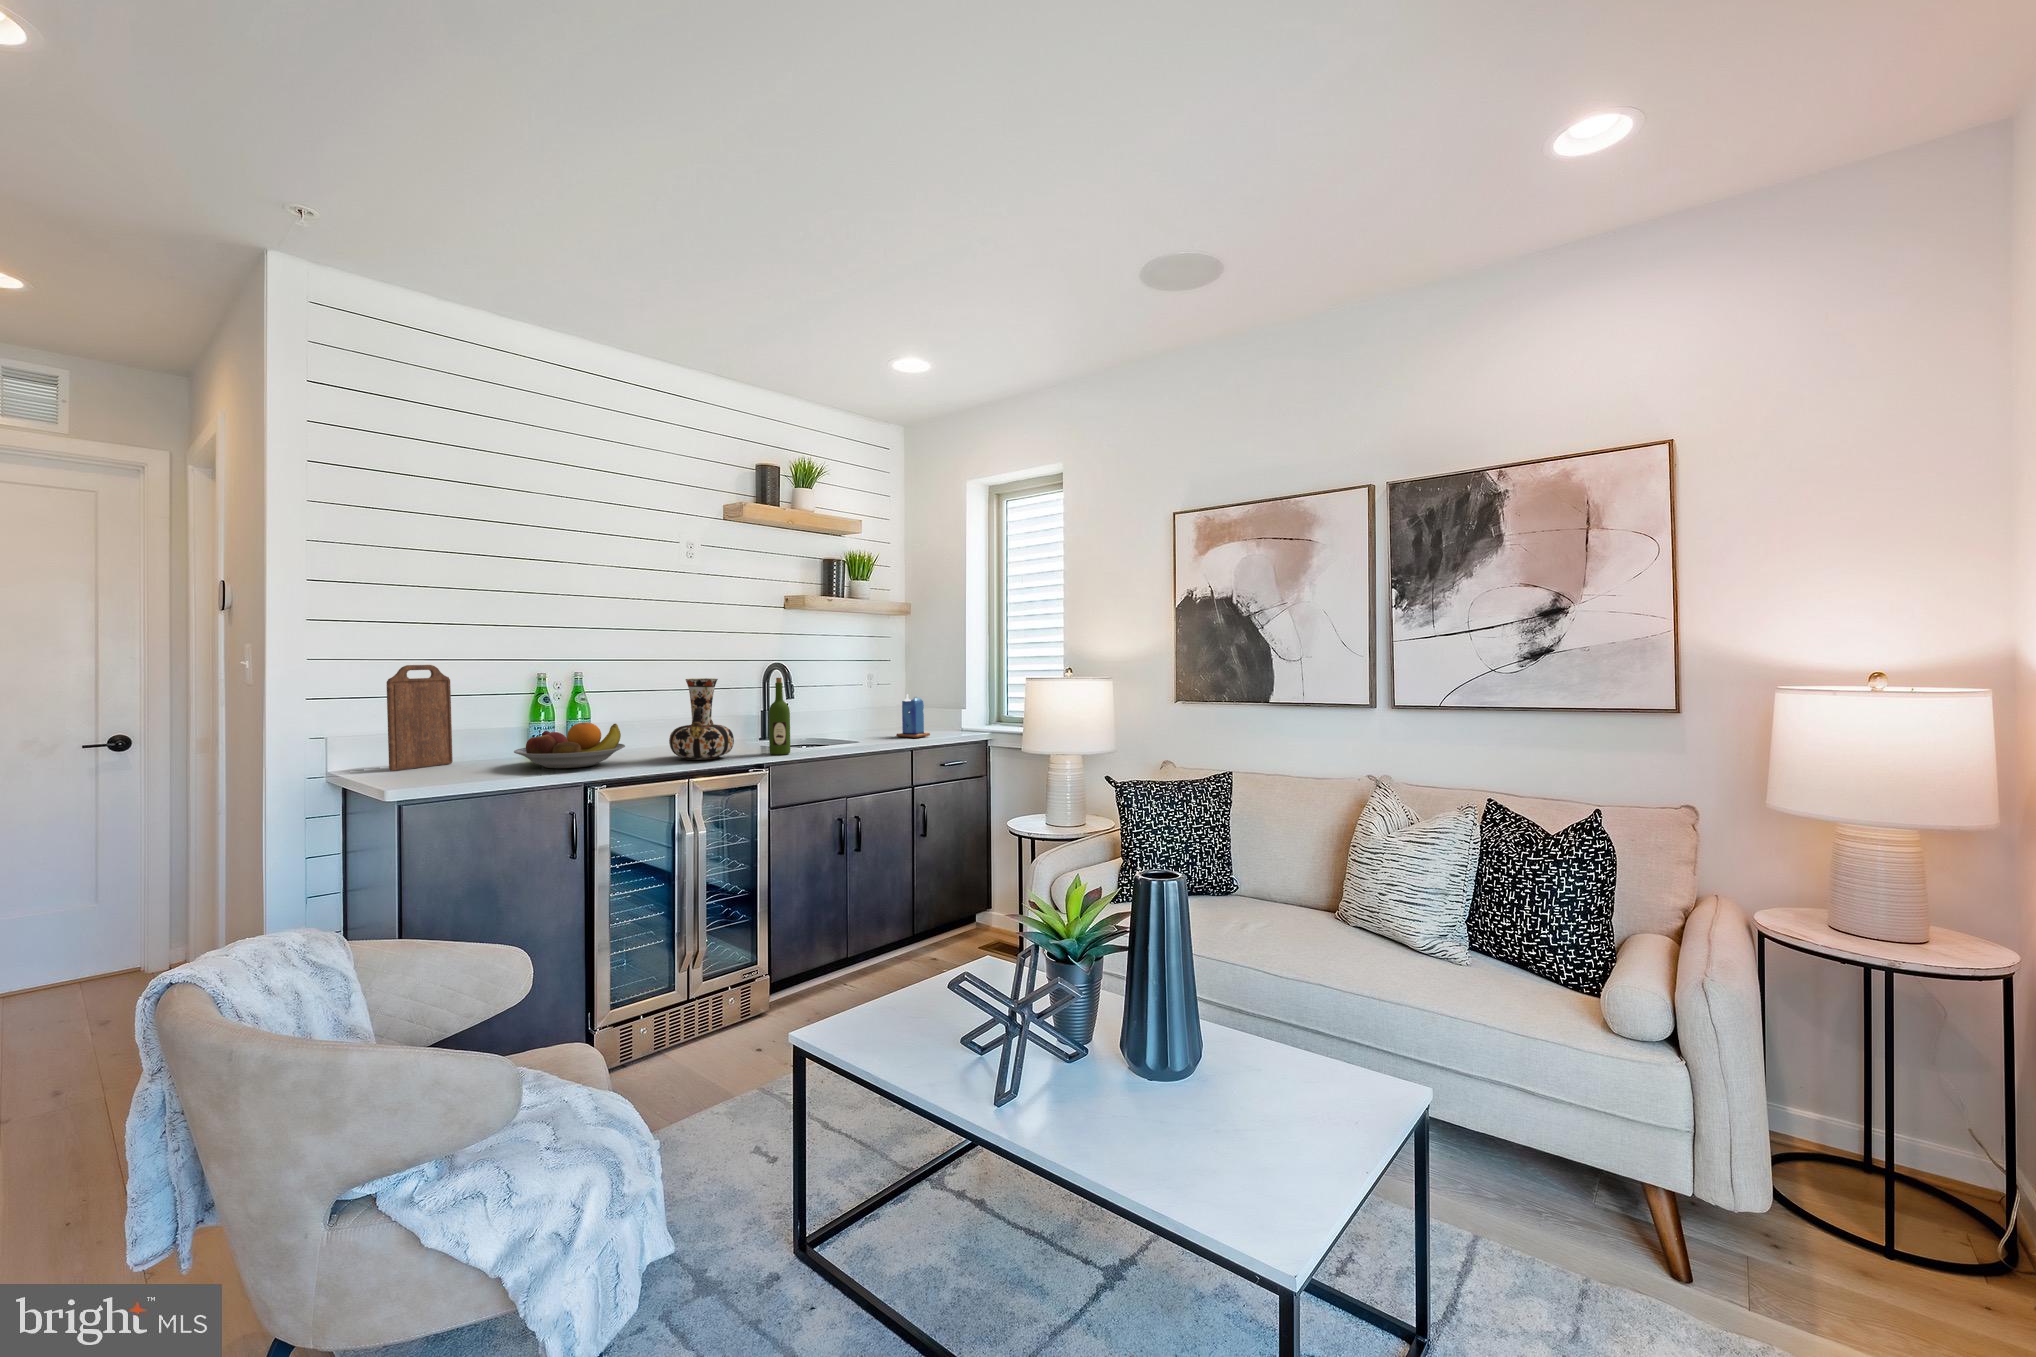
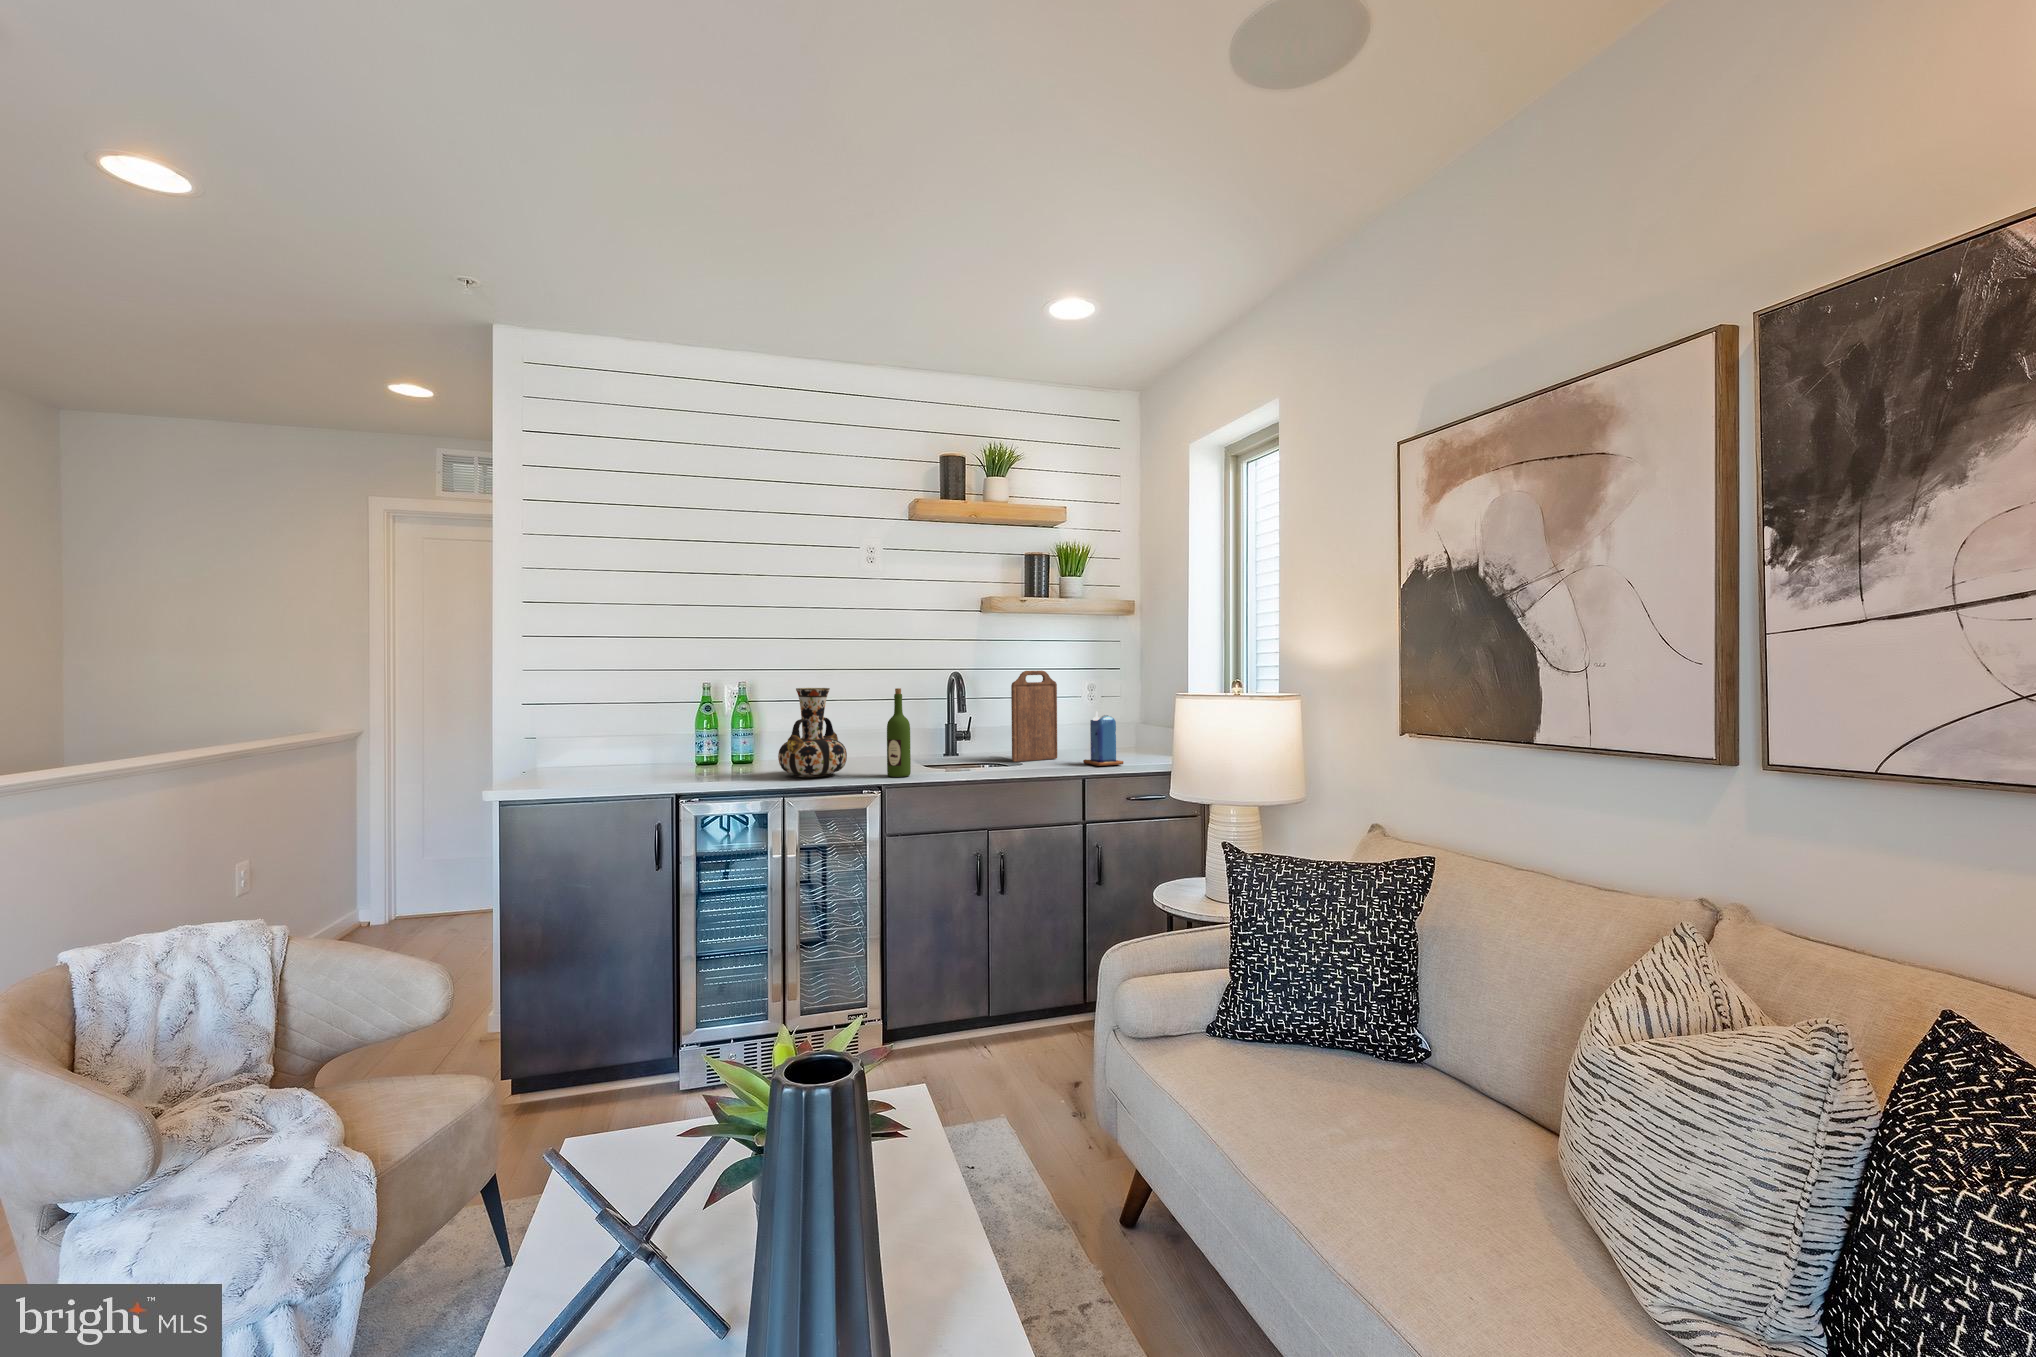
cutting board: present [387,665,453,771] -> present [1011,671,1057,762]
fruit bowl: present [514,723,625,768] -> none [632,731,740,777]

